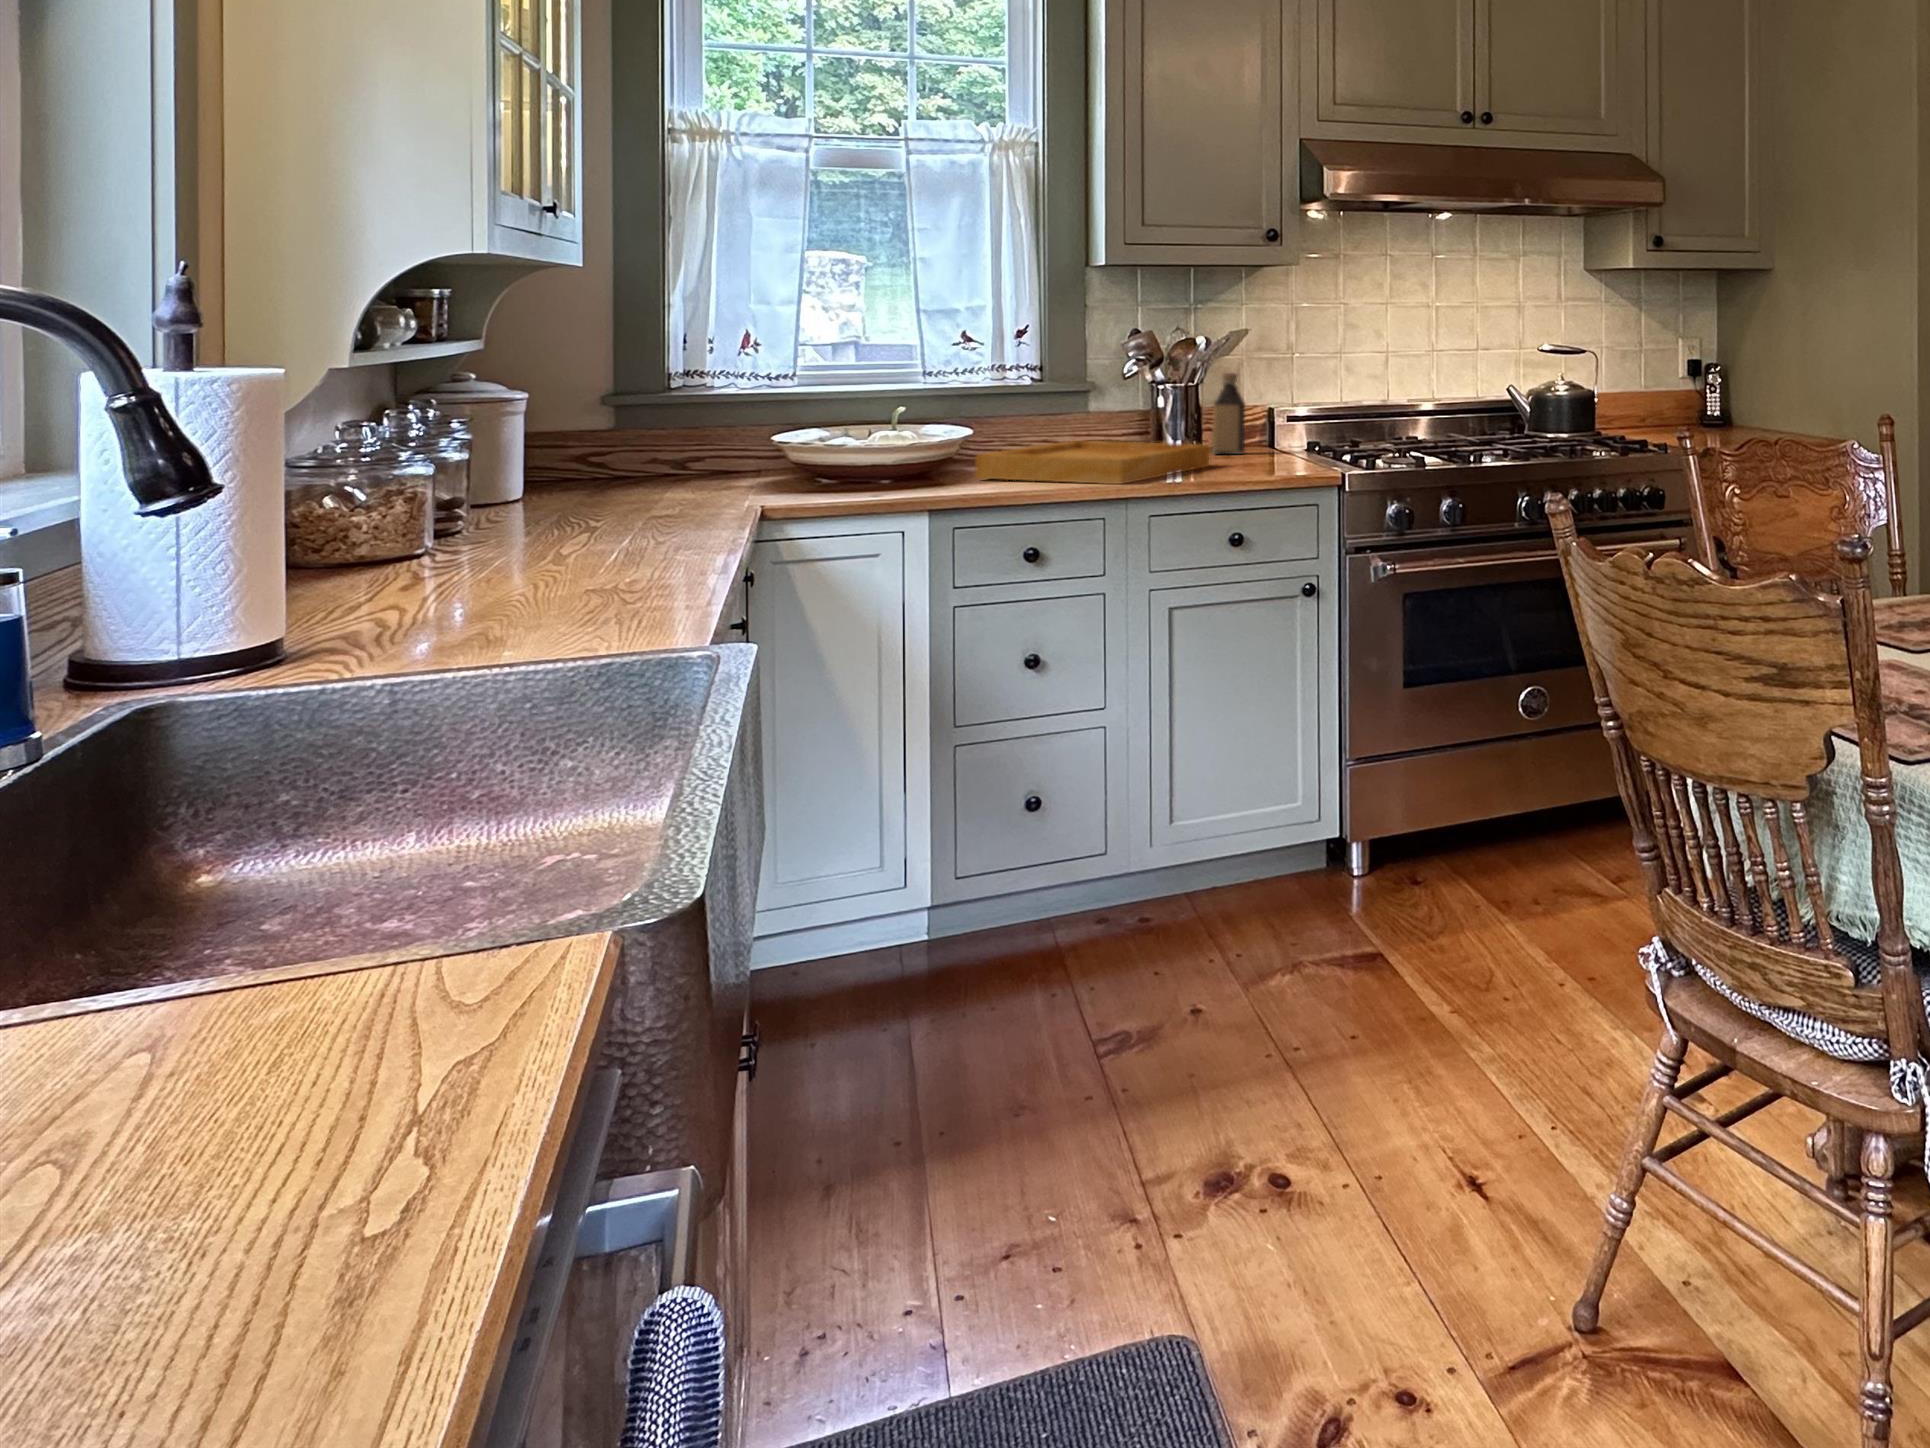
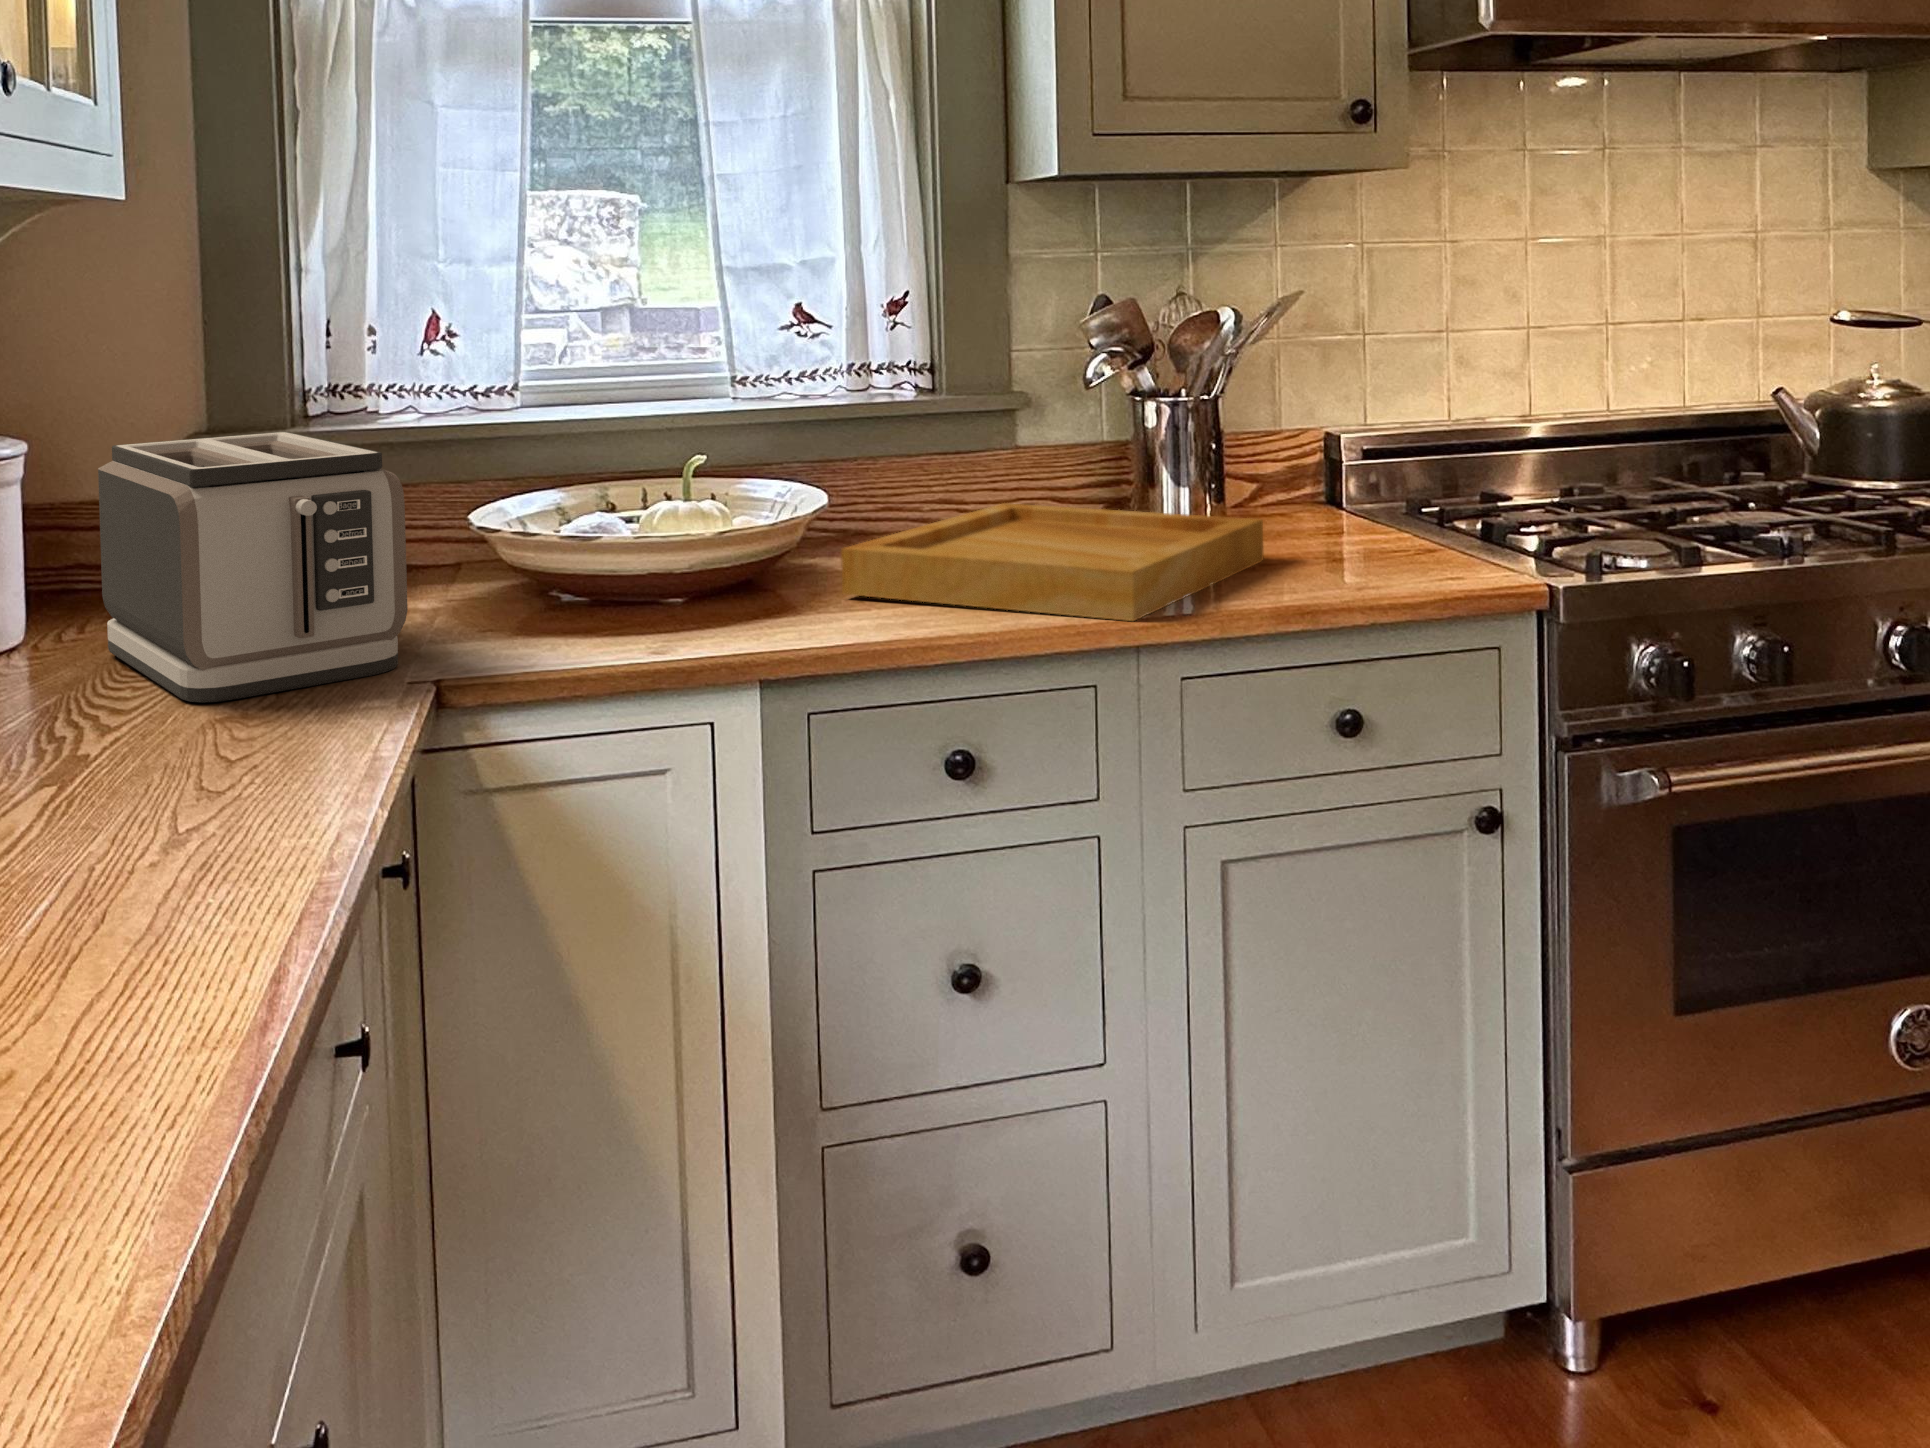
bottle: present [1212,373,1245,454] -> none [1238,373,1298,523]
toaster: none [569,390,742,513] -> present [98,432,408,703]

